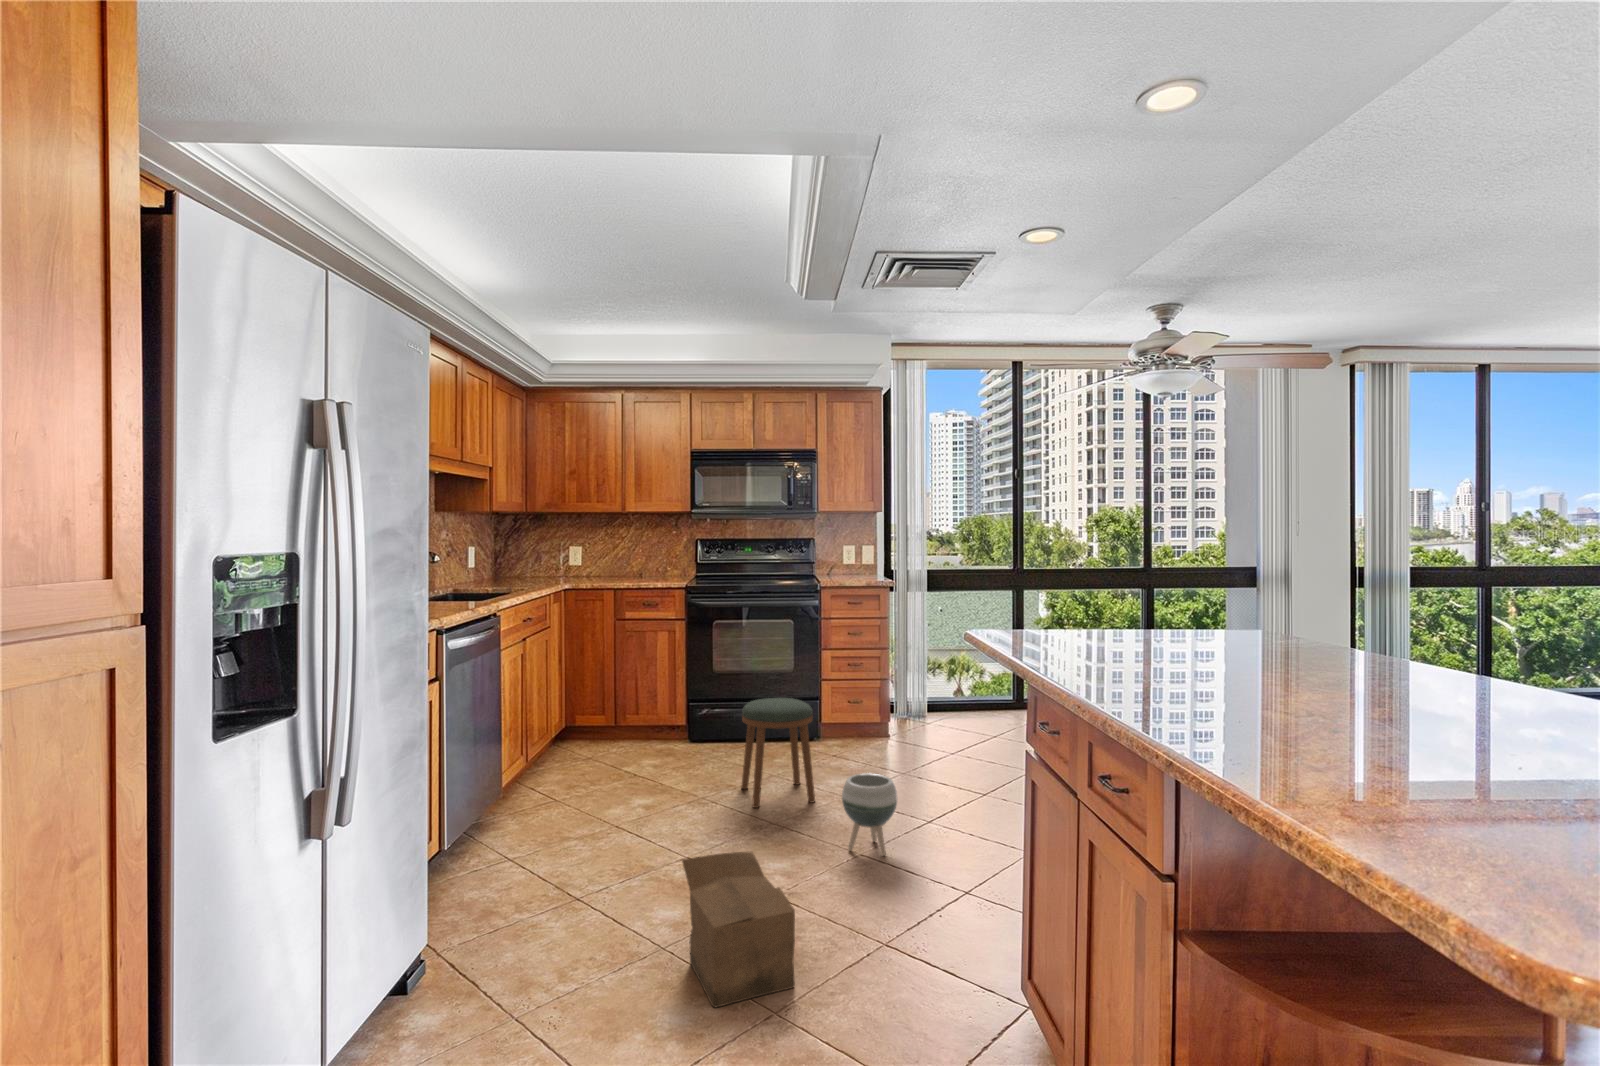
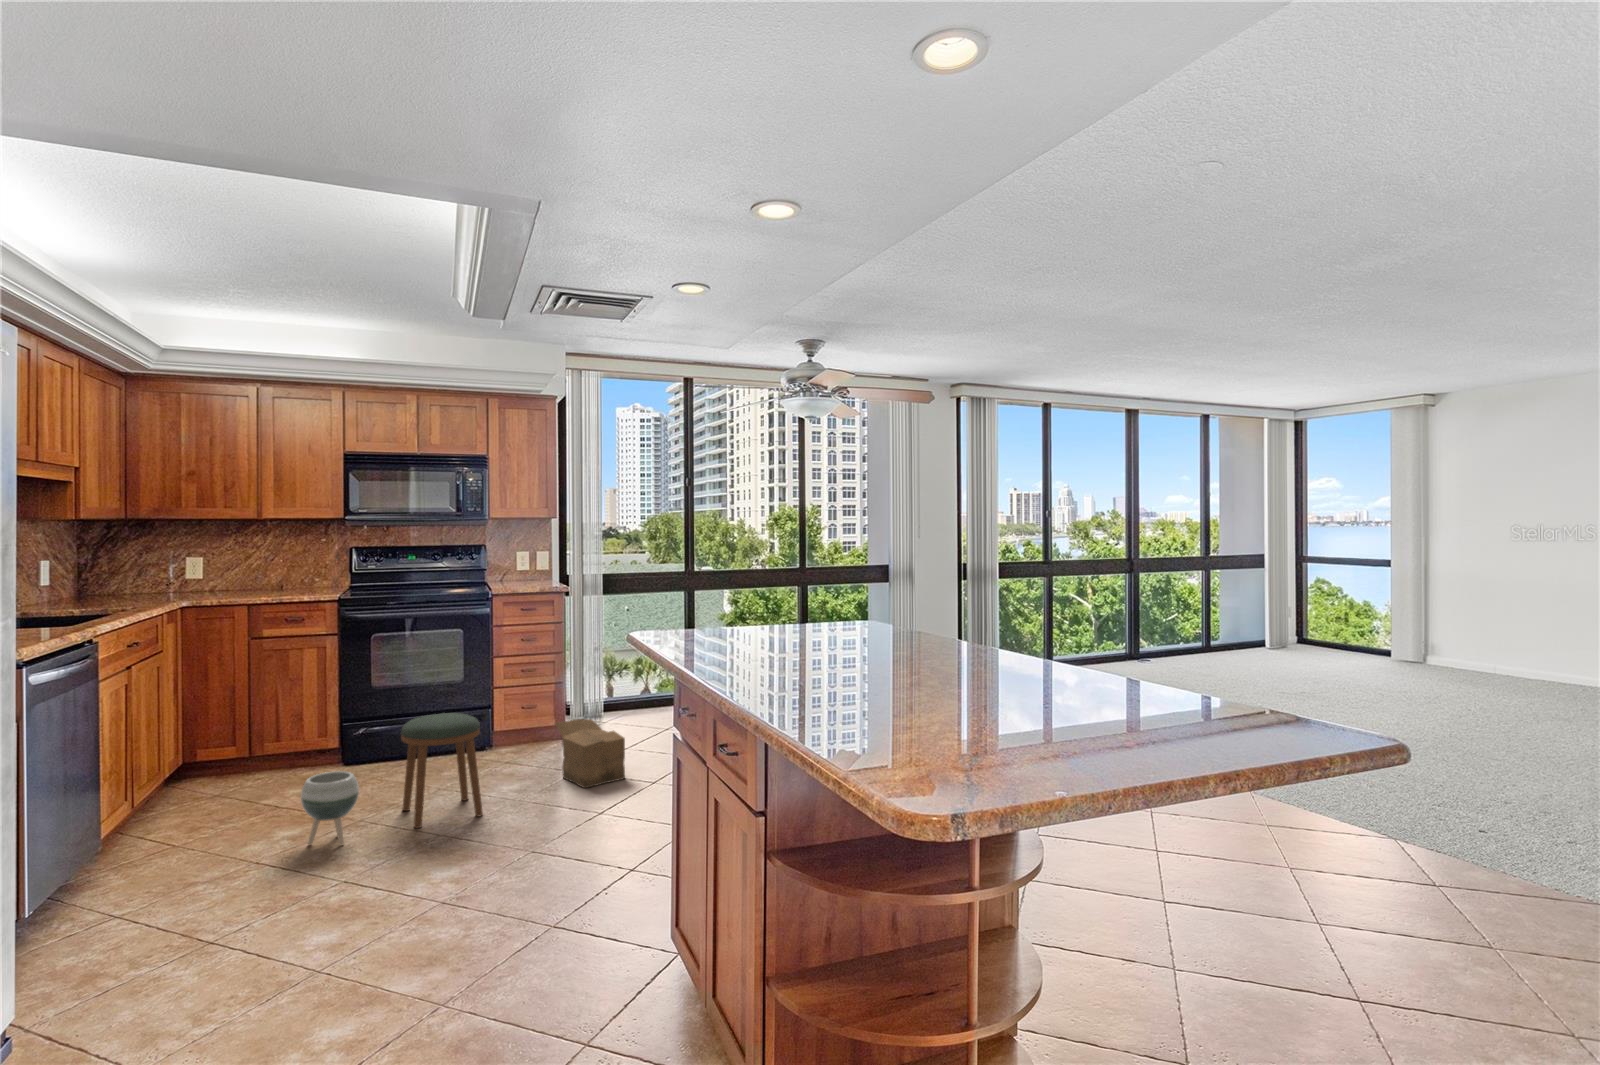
planter: present [842,773,897,856] -> present [301,771,359,845]
cardboard box: present [682,852,795,1007] -> present [555,719,625,788]

